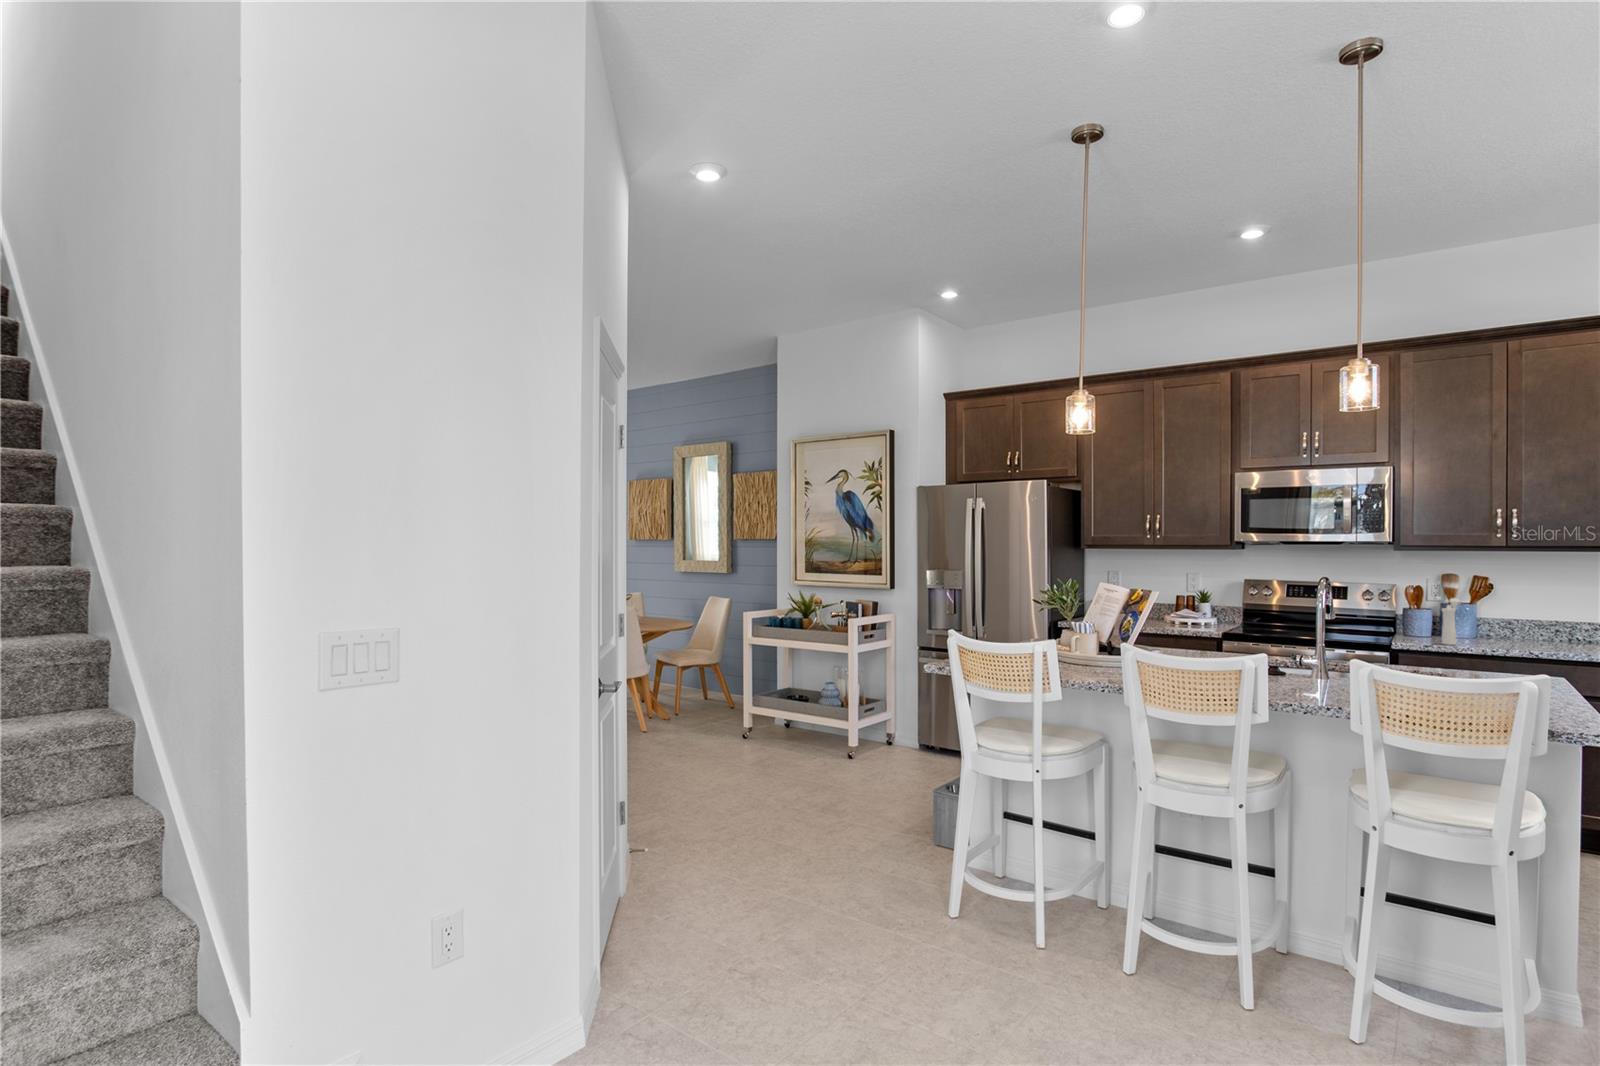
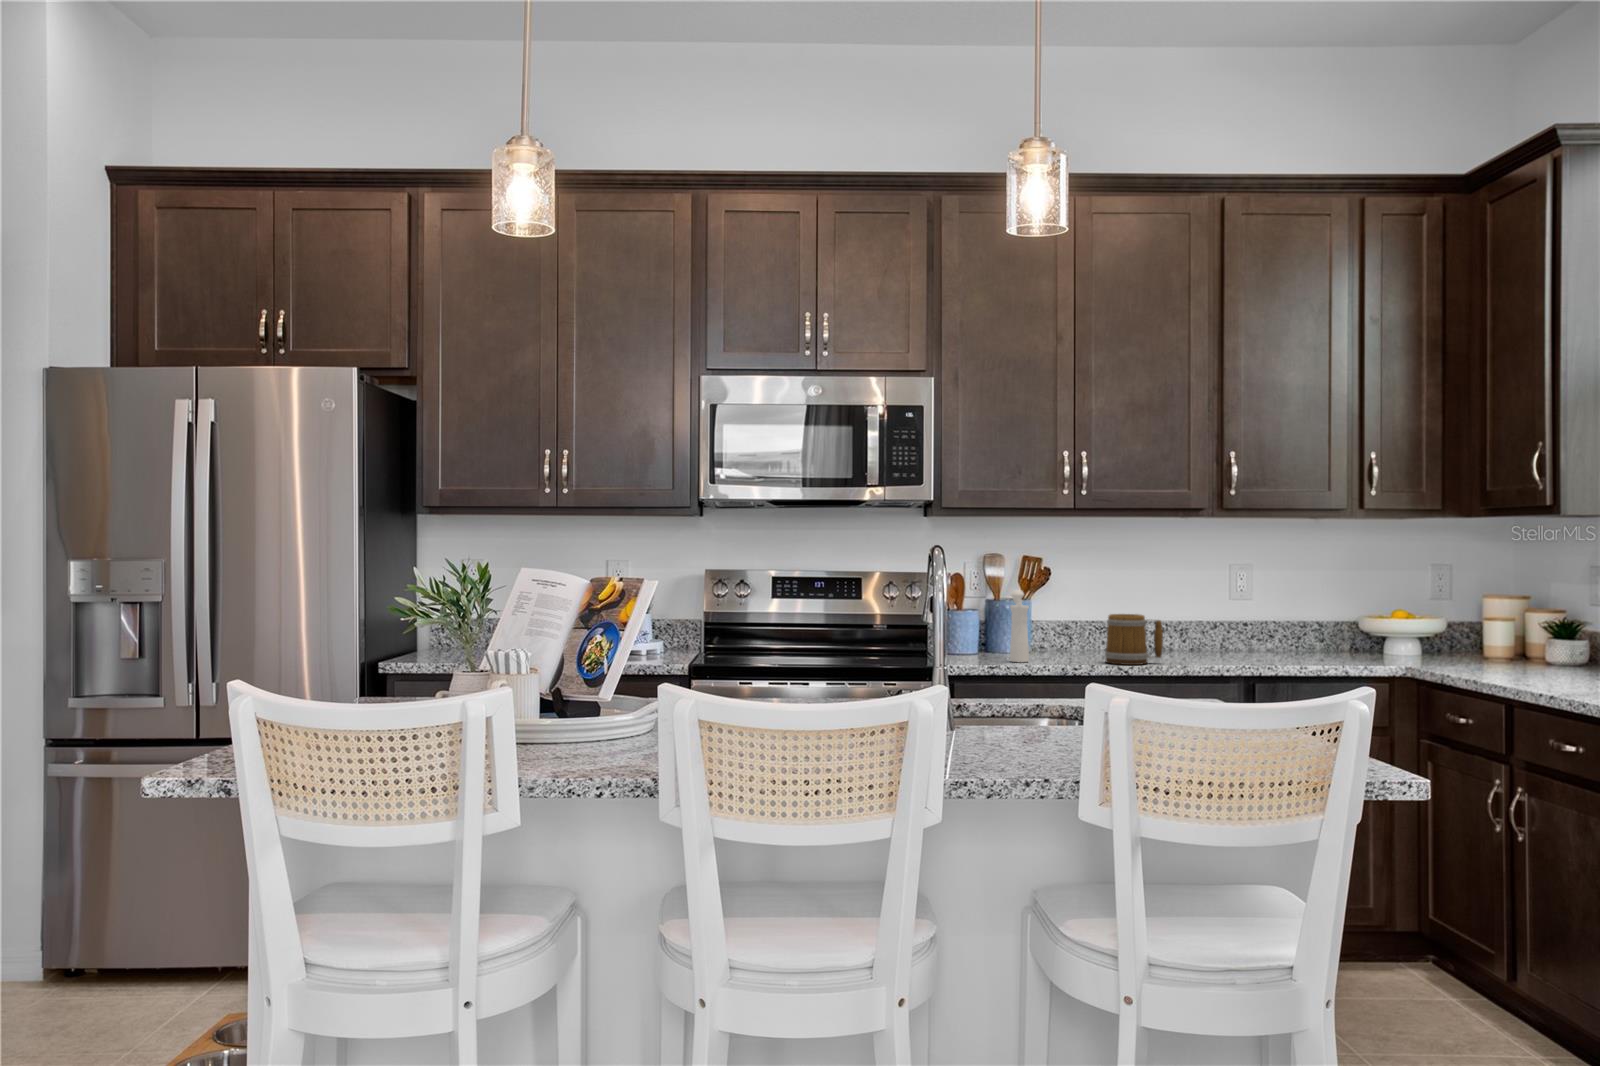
mug: none [1515,617,1563,652] -> present [1105,614,1163,665]

